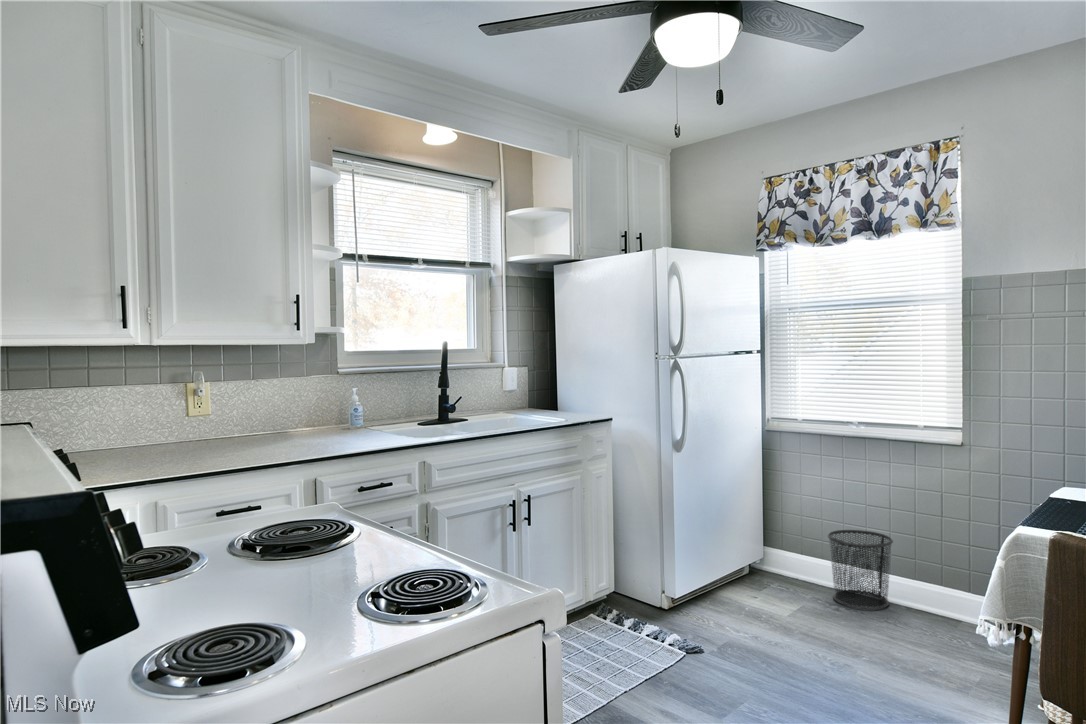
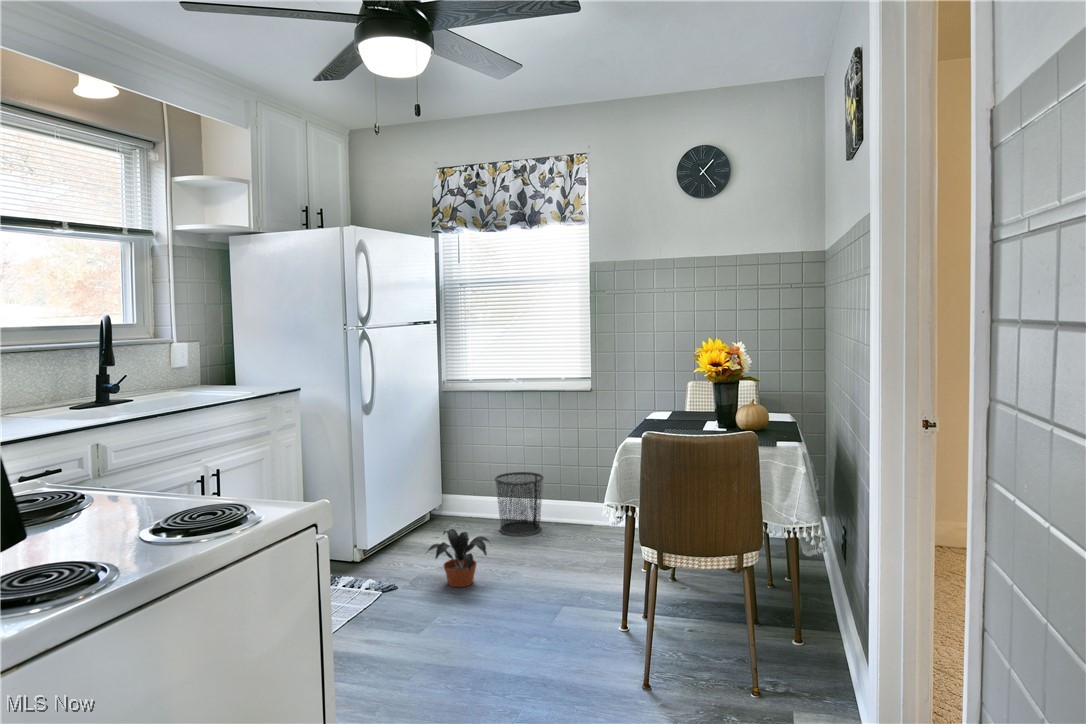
potted plant: none [740,590,822,663] -> present [427,529,489,587]

